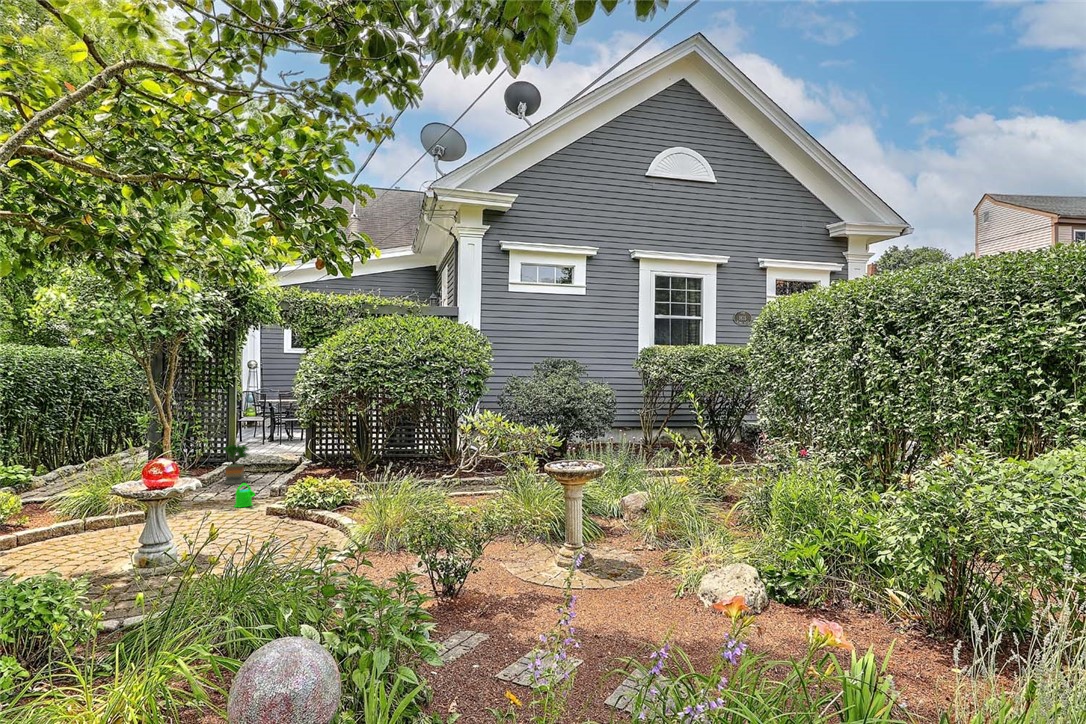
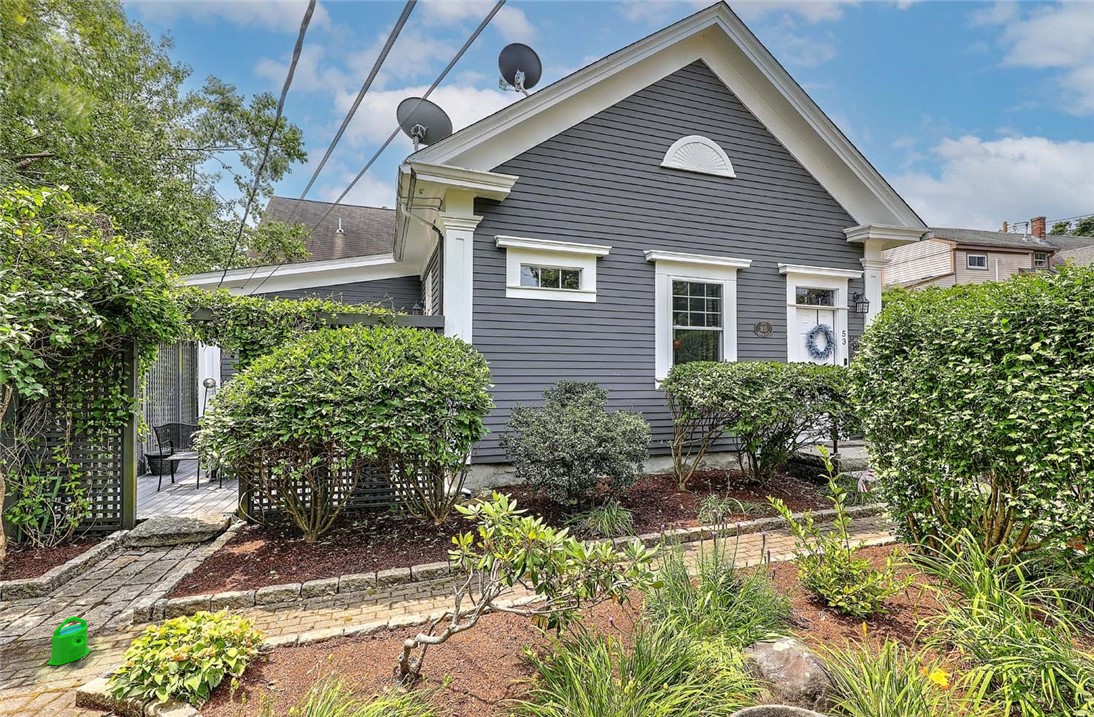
potted tree: present [223,445,249,484] -> none [82,519,133,586]

